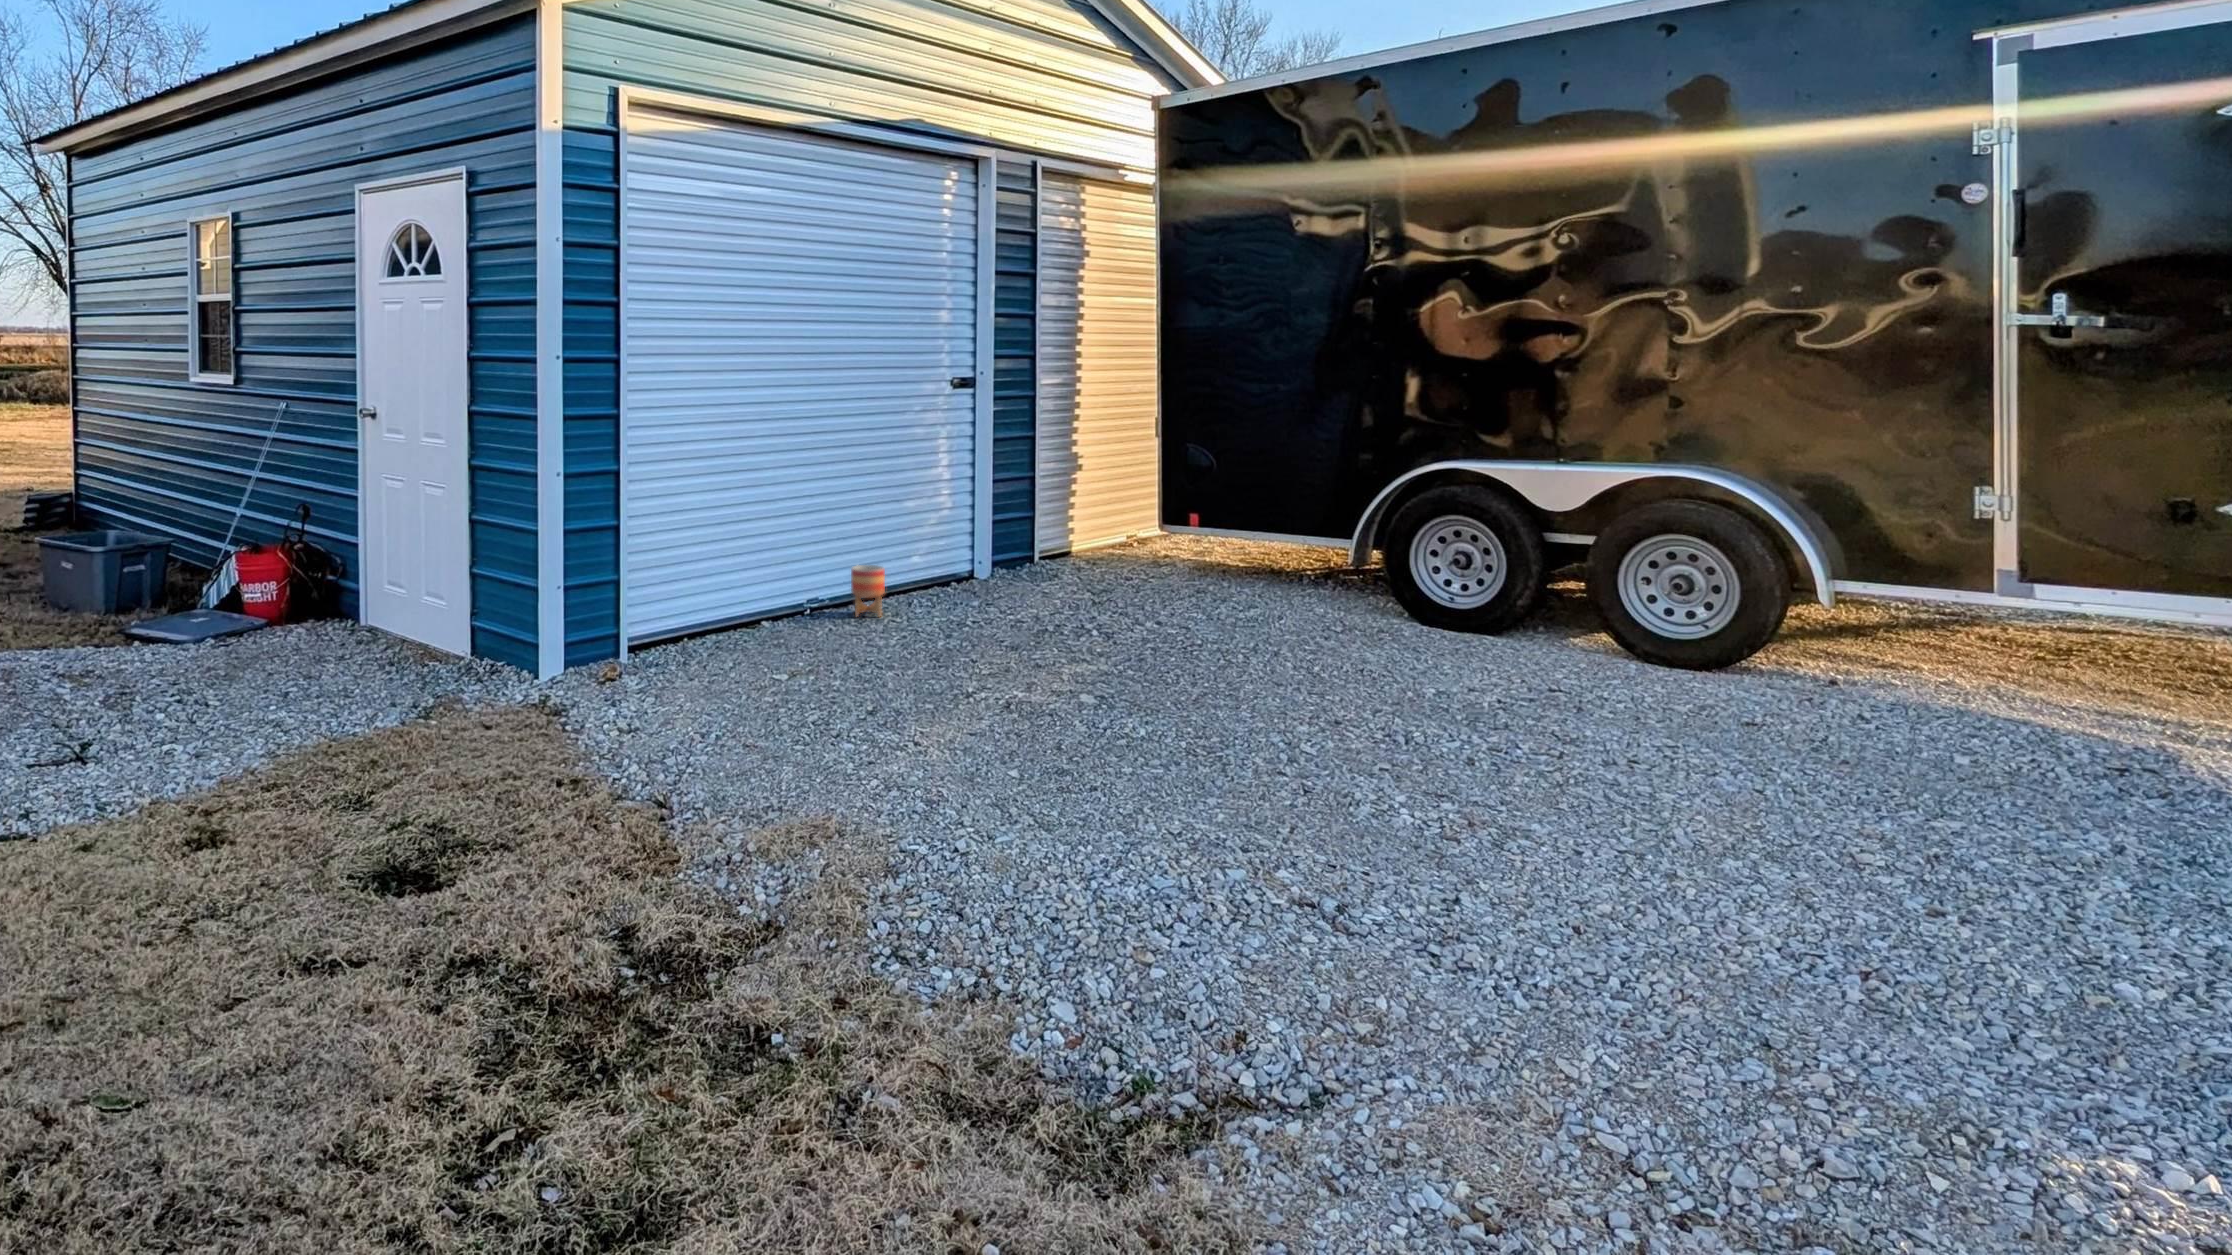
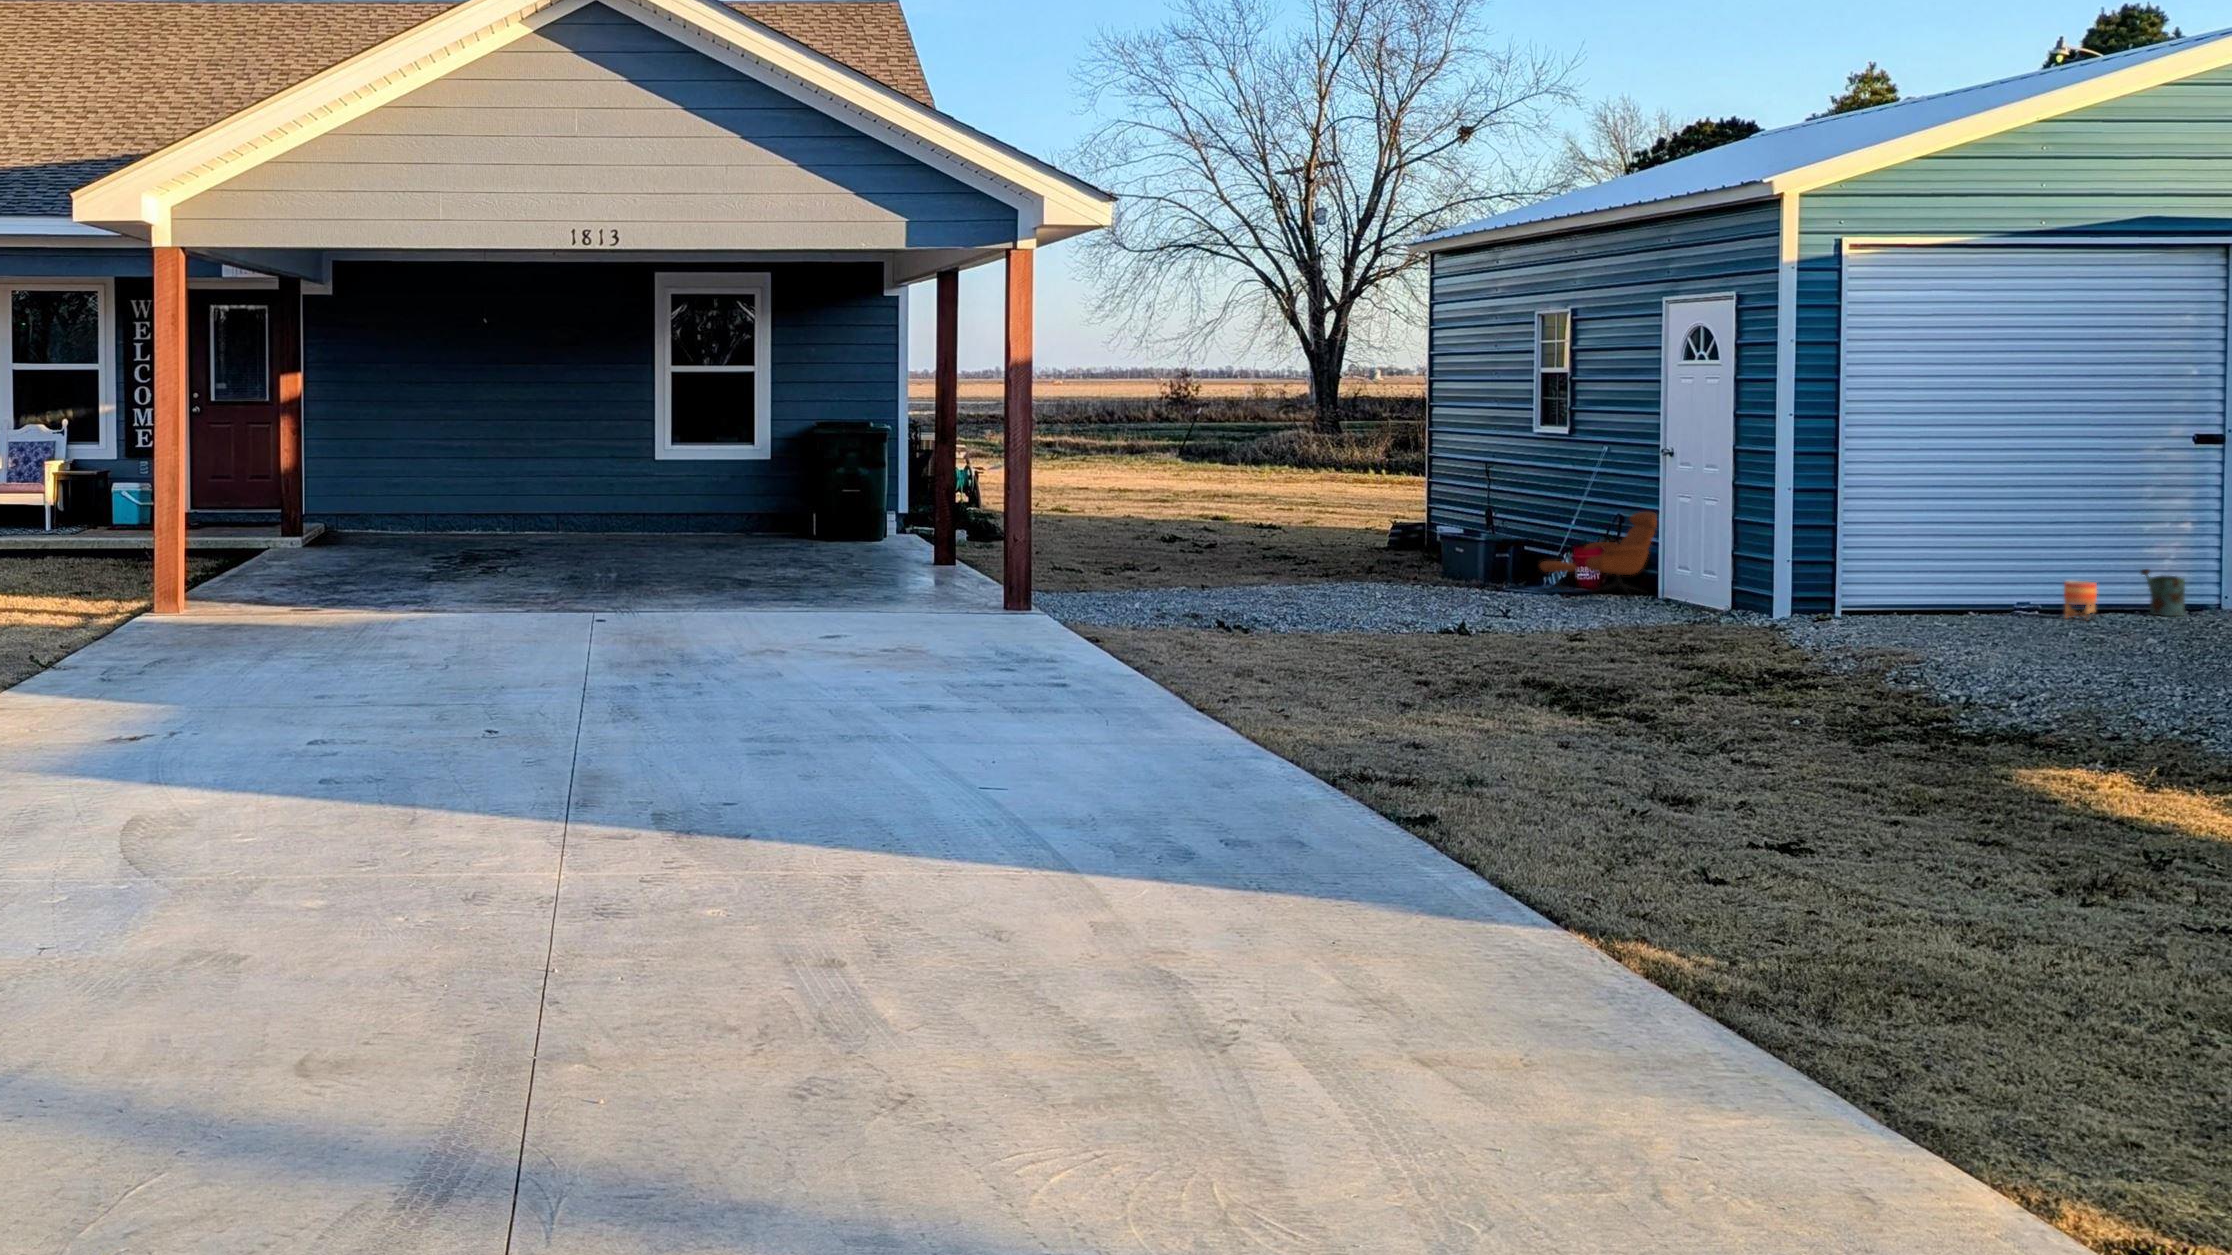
lounge chair: none [168,502,356,654] -> present [1540,512,1657,593]
watering can: none [911,541,971,601] -> present [2141,569,2185,616]

